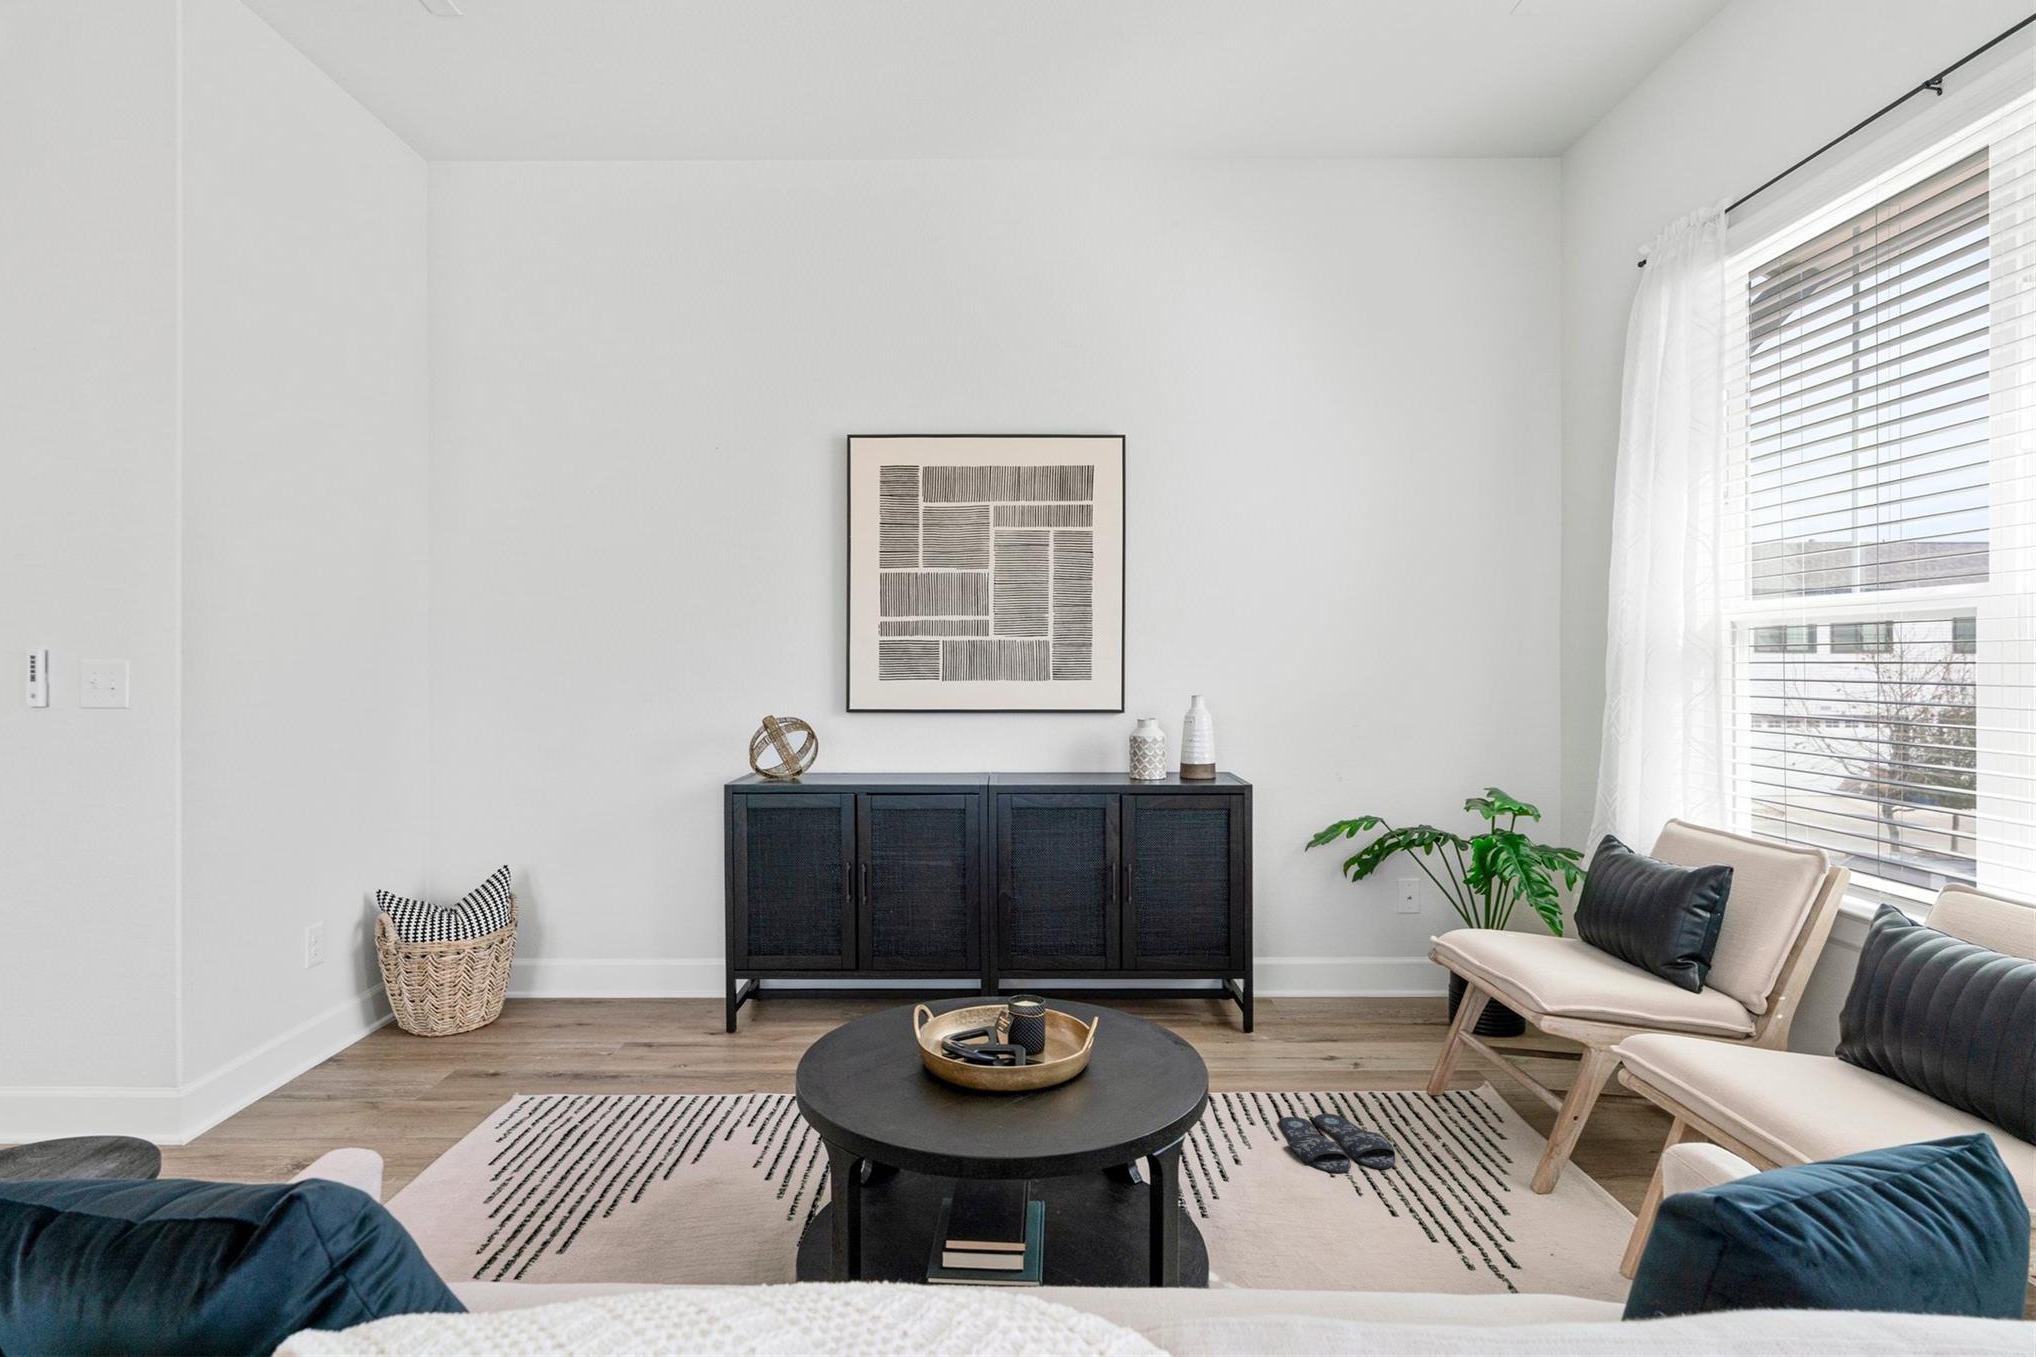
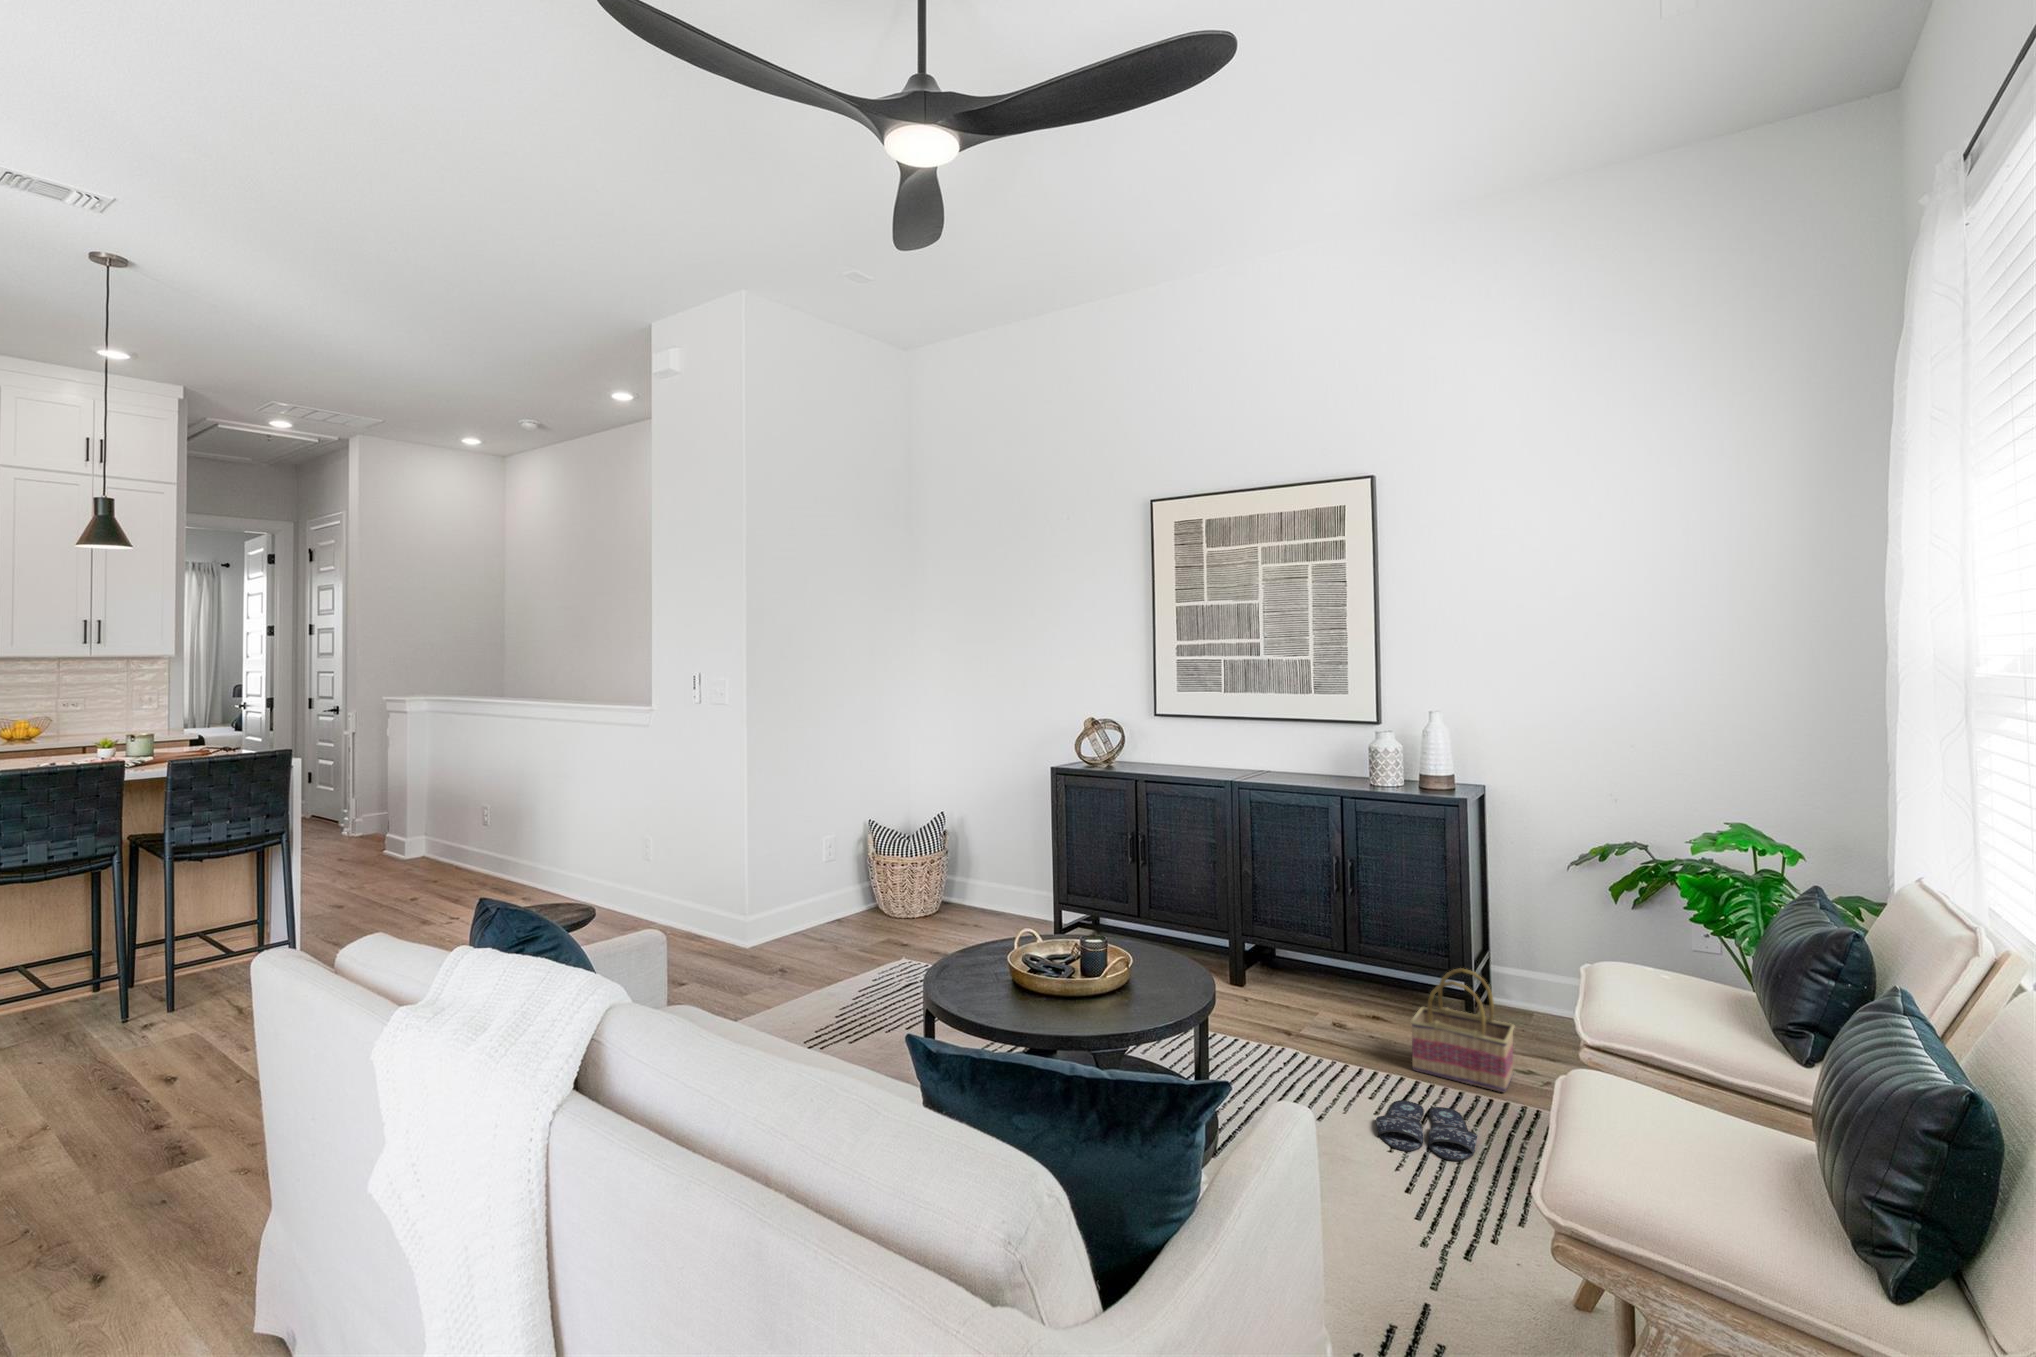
basket: none [1242,962,1347,1084] -> present [1411,968,1514,1092]

